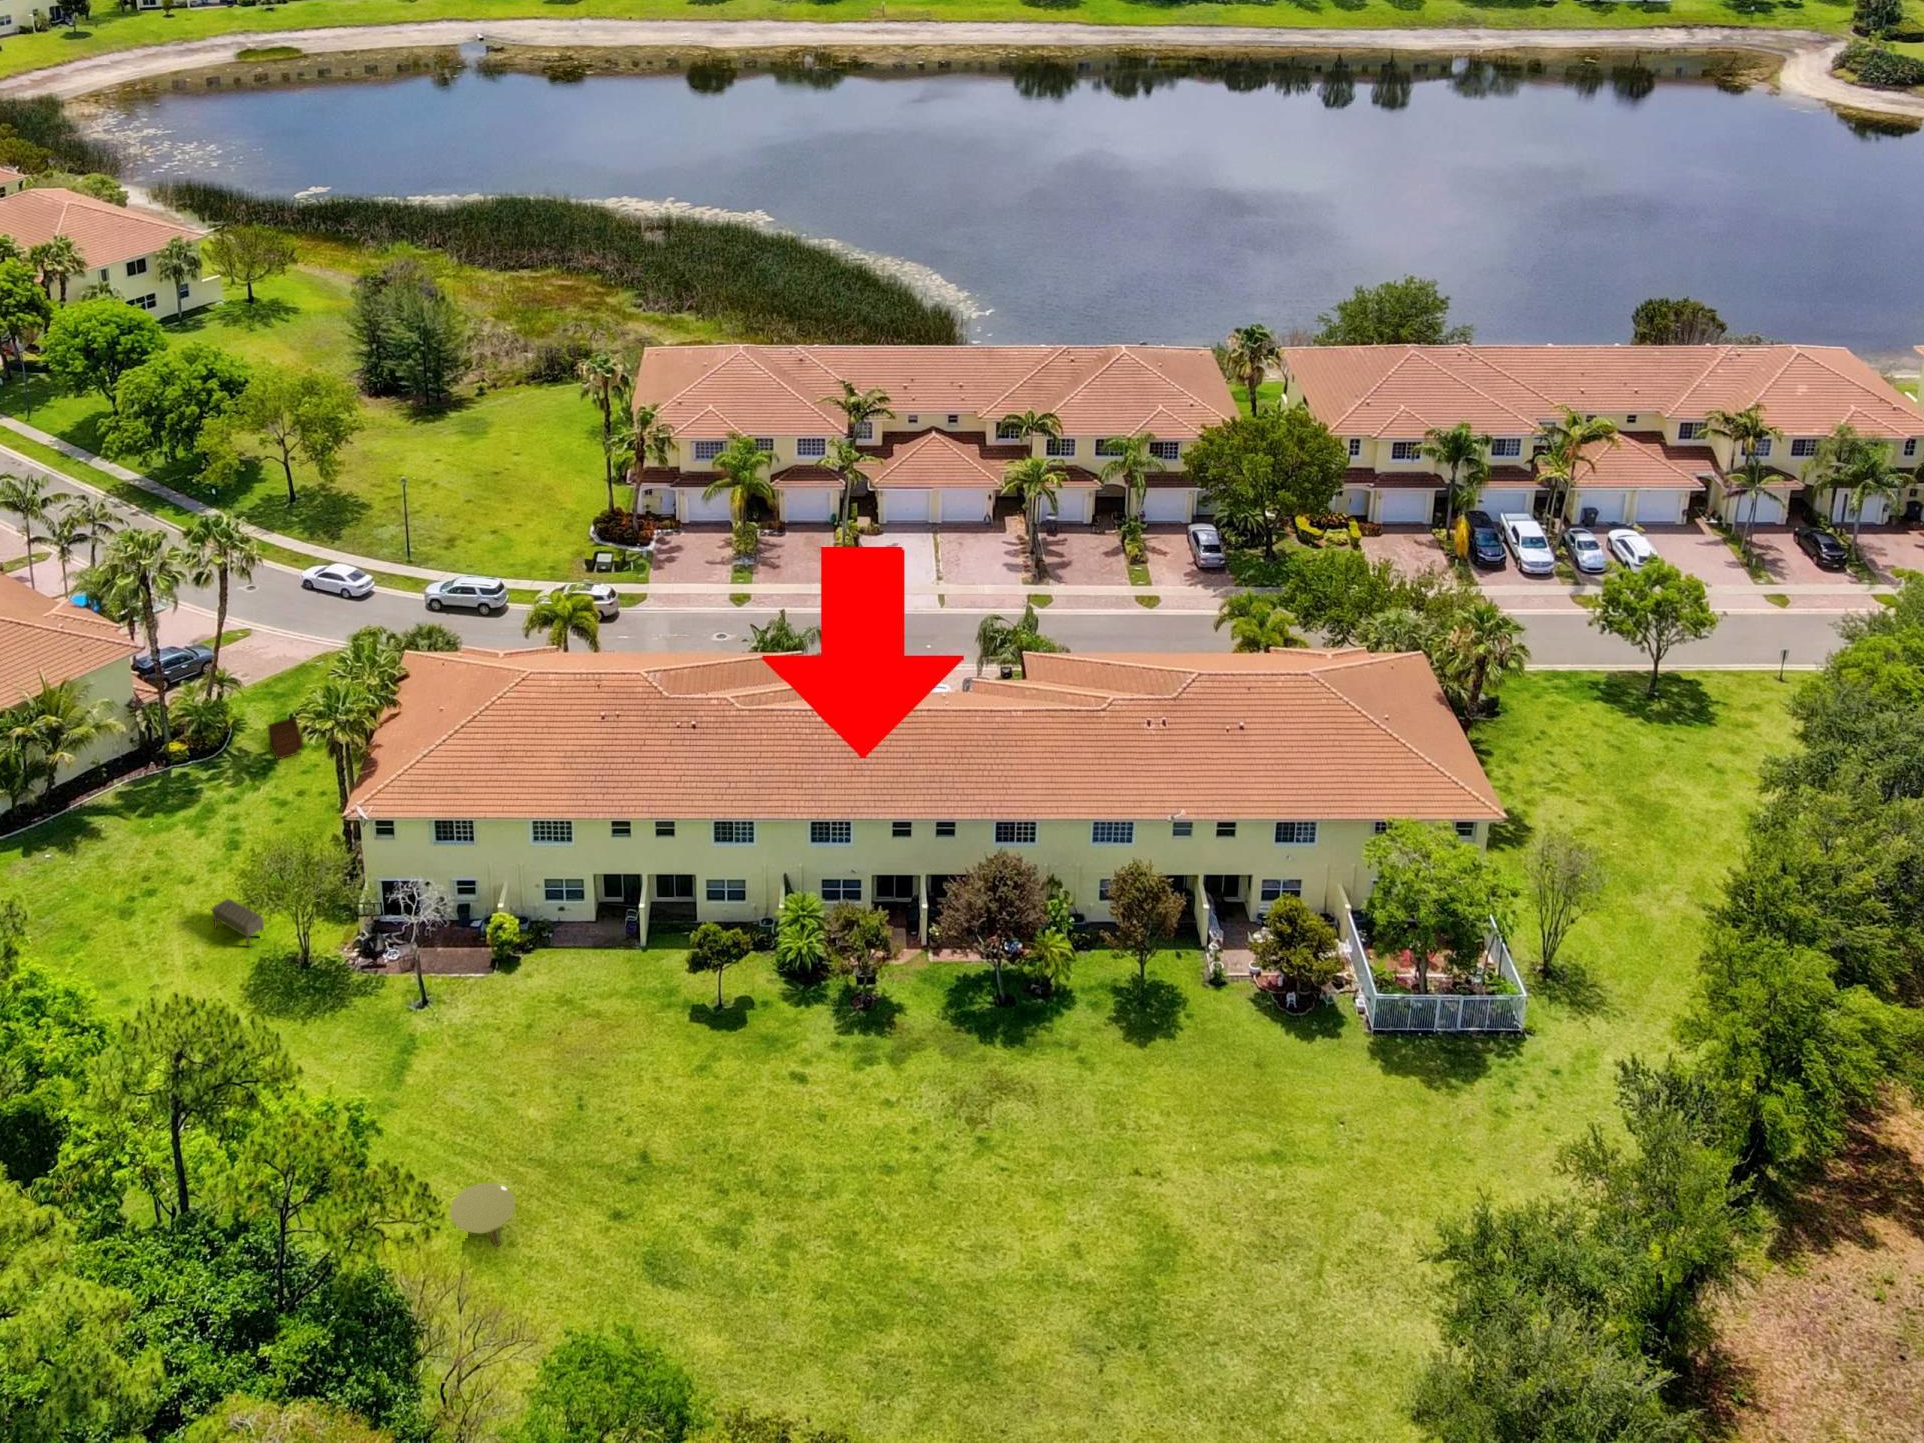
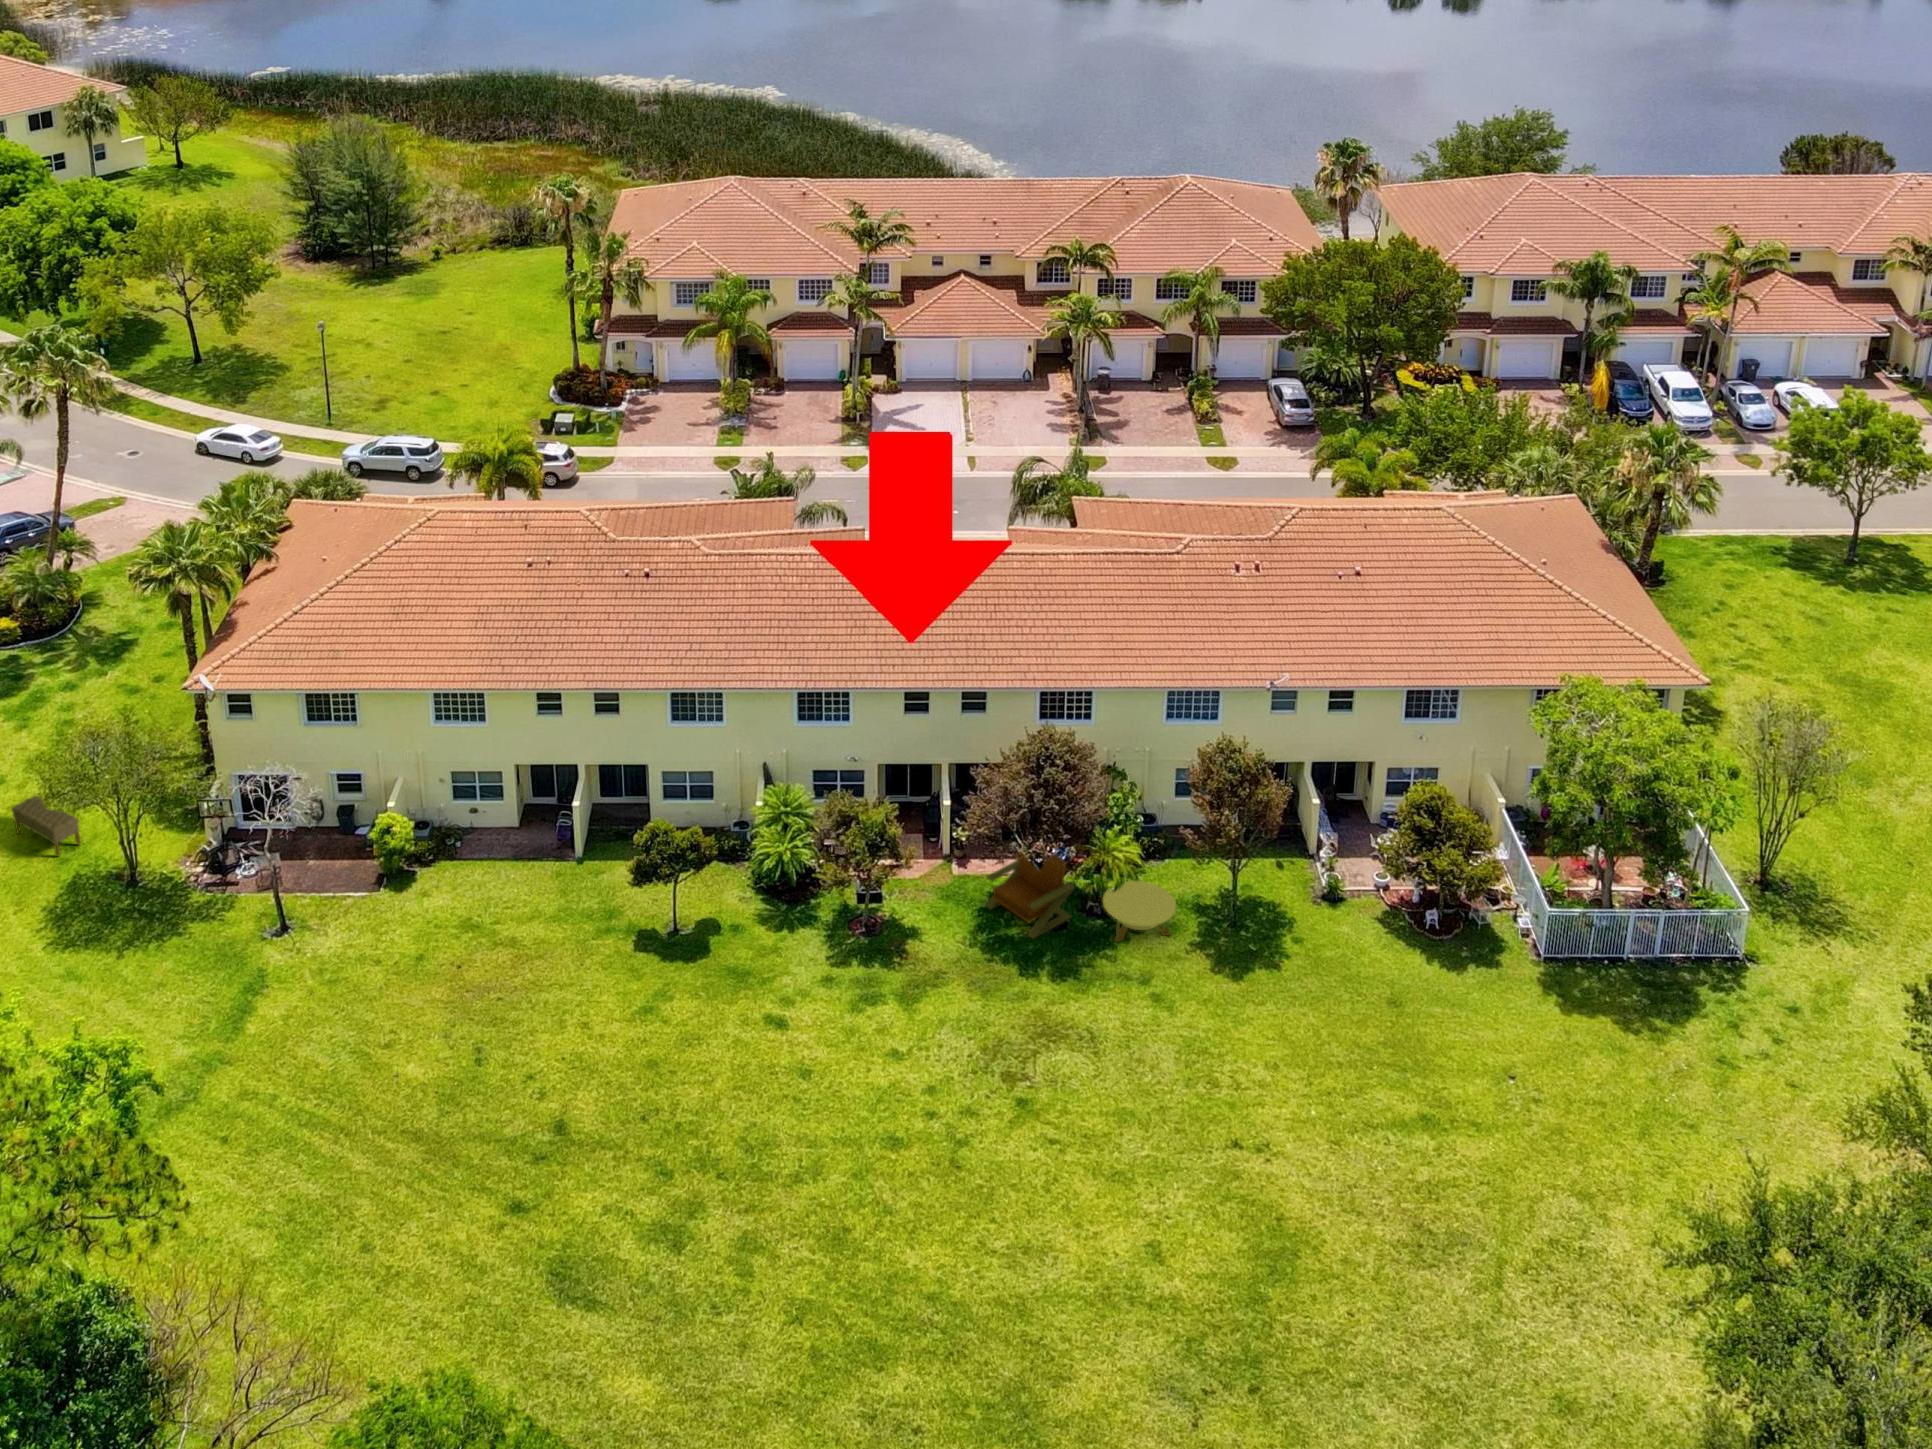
wooden crate: present [268,718,303,759] -> none [120,585,166,636]
lounge chair: none [954,939,1021,1017] -> present [986,853,1074,939]
round table: present [450,1183,515,1246] -> present [1103,881,1176,942]

